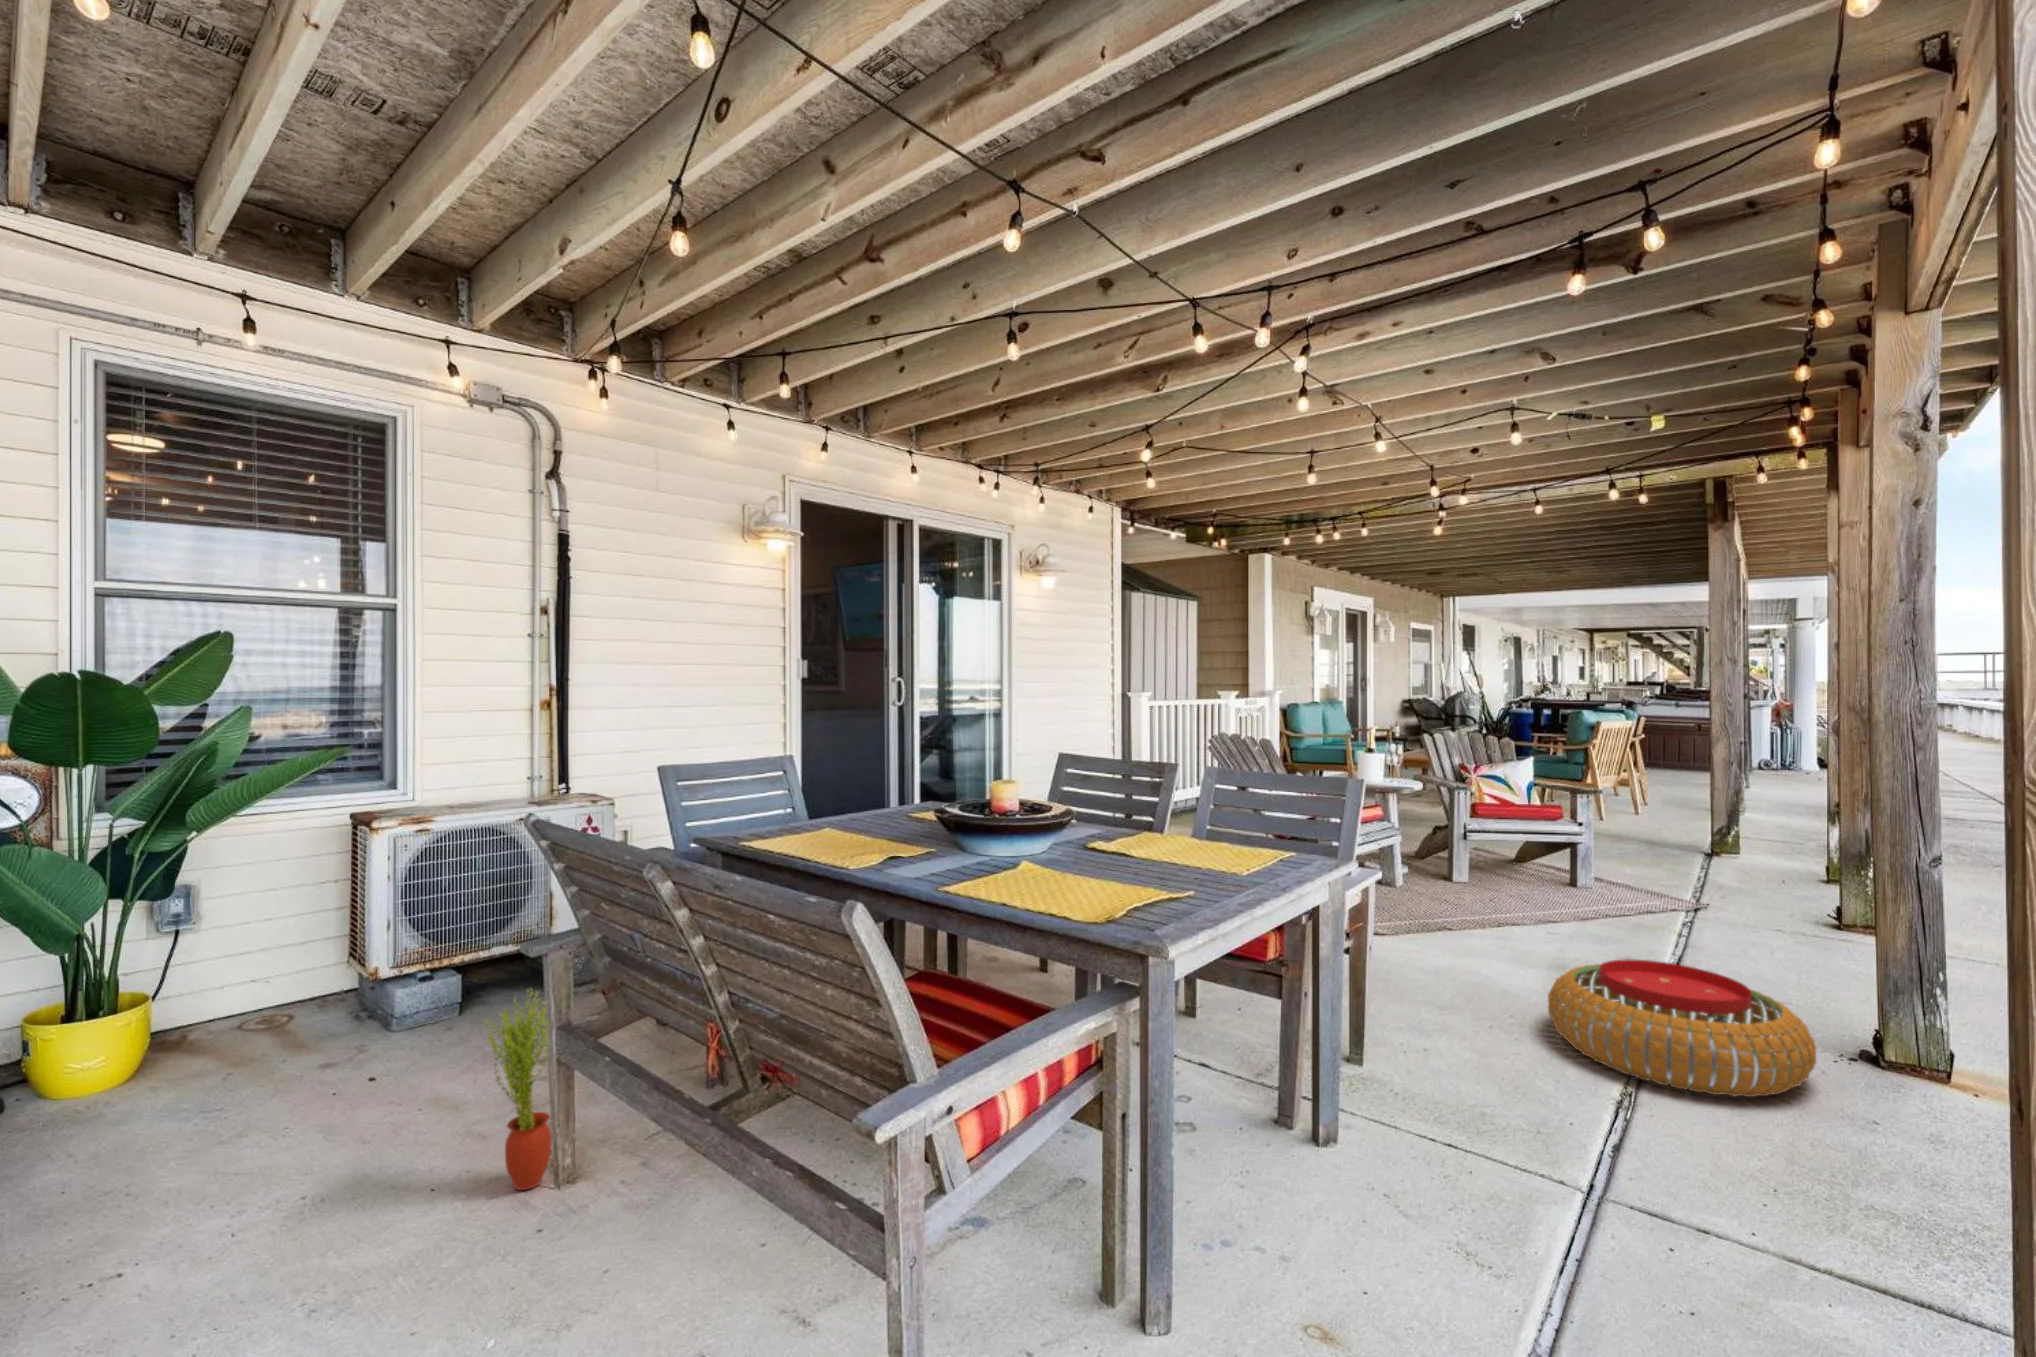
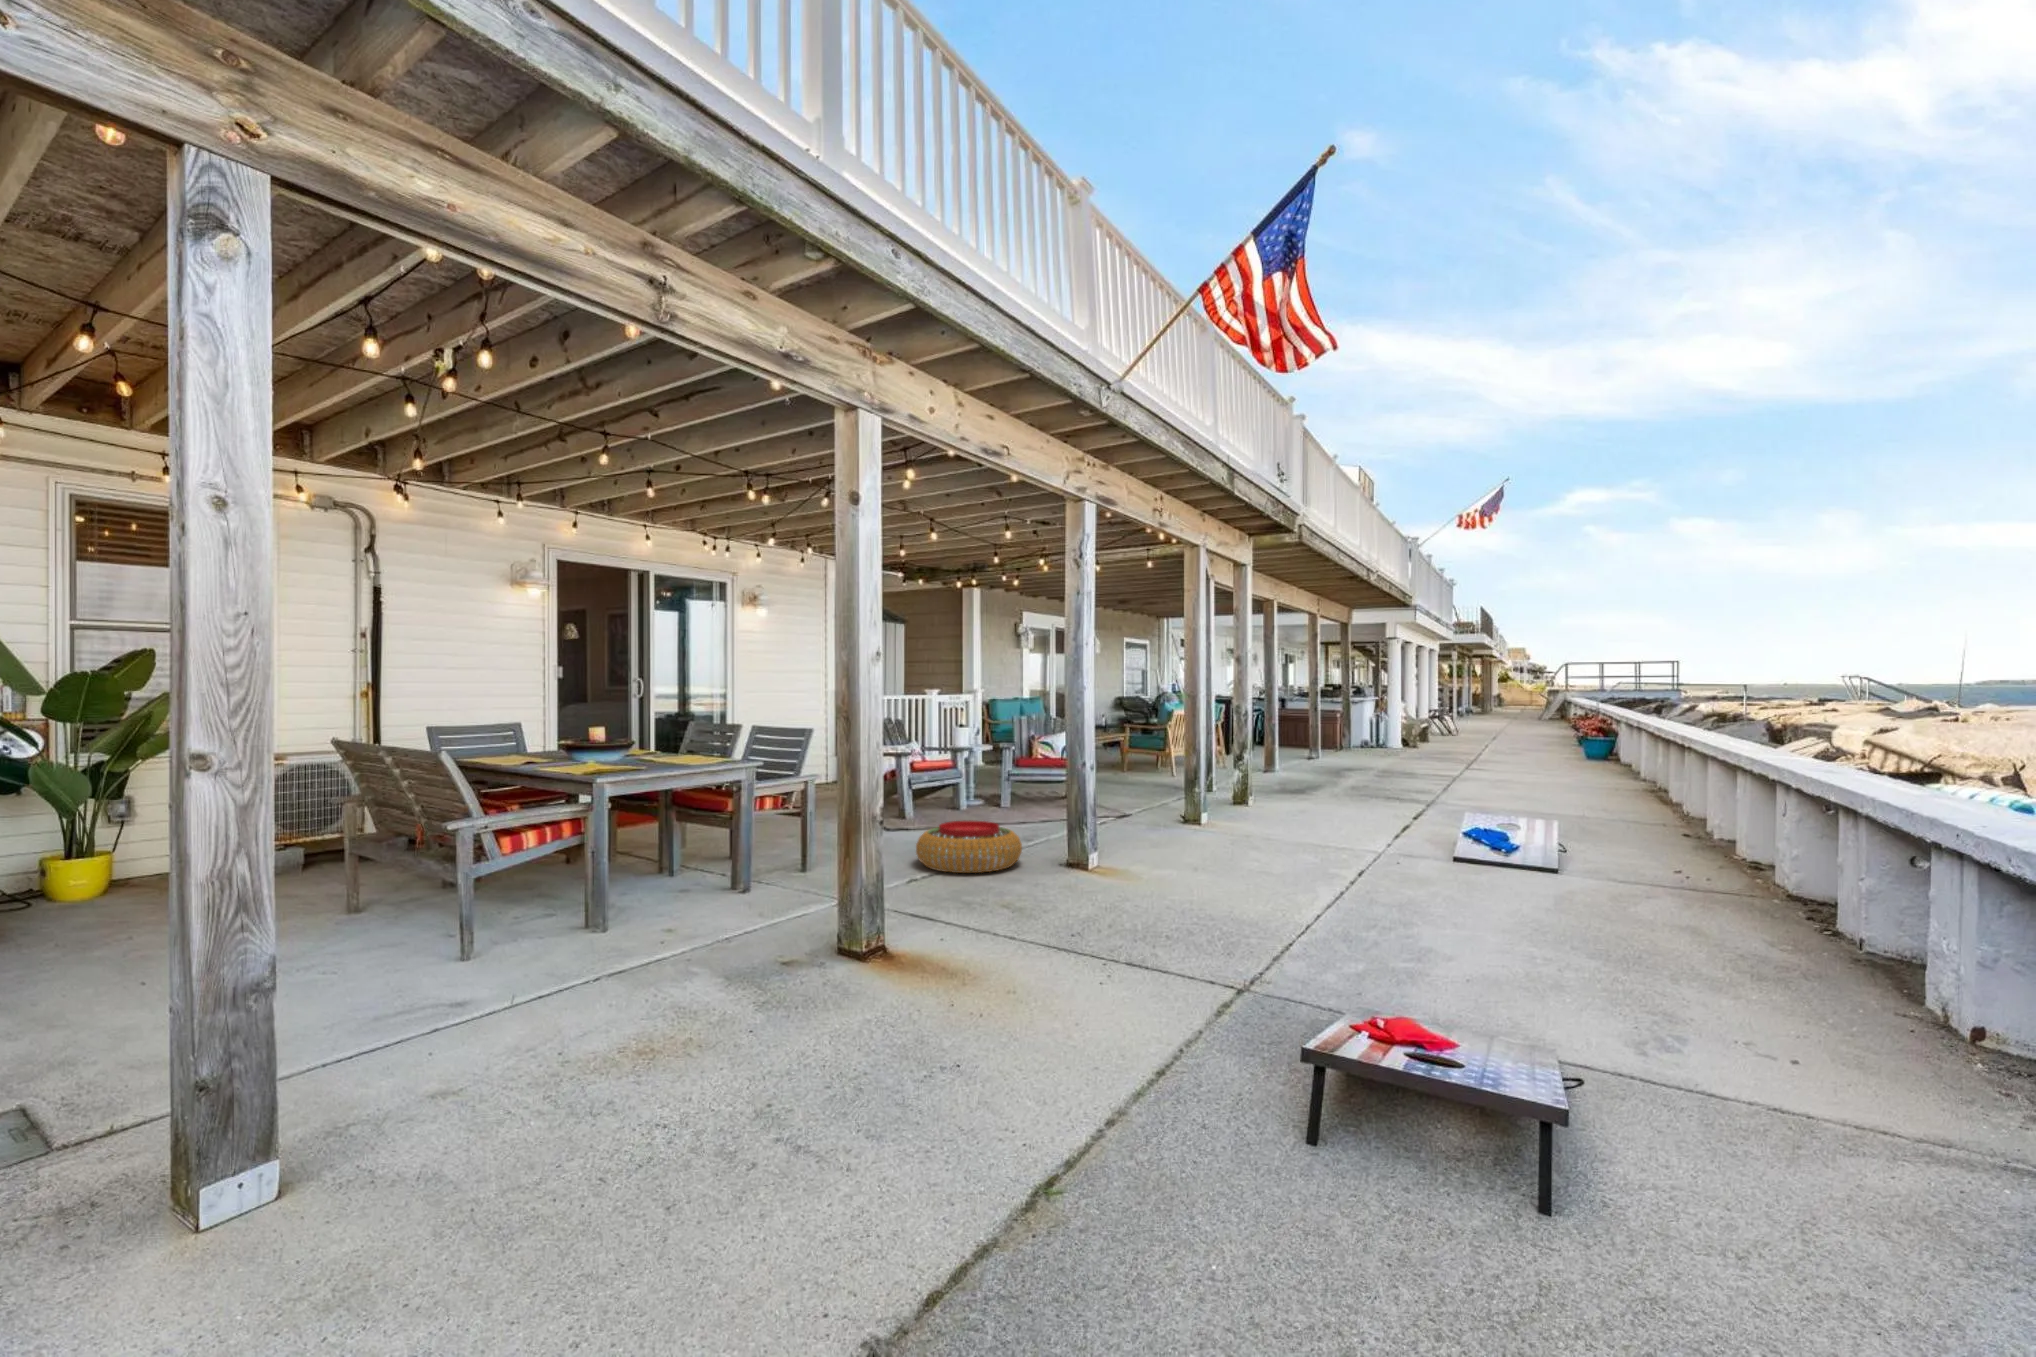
potted plant: present [485,990,551,1190] -> none [309,822,345,913]

